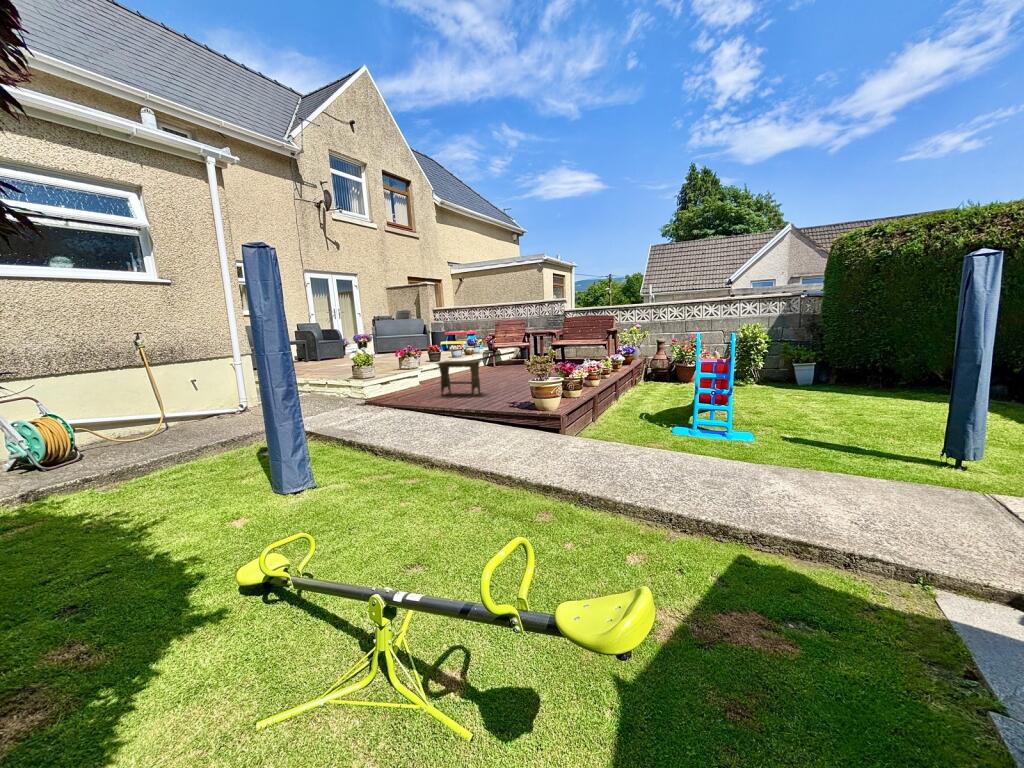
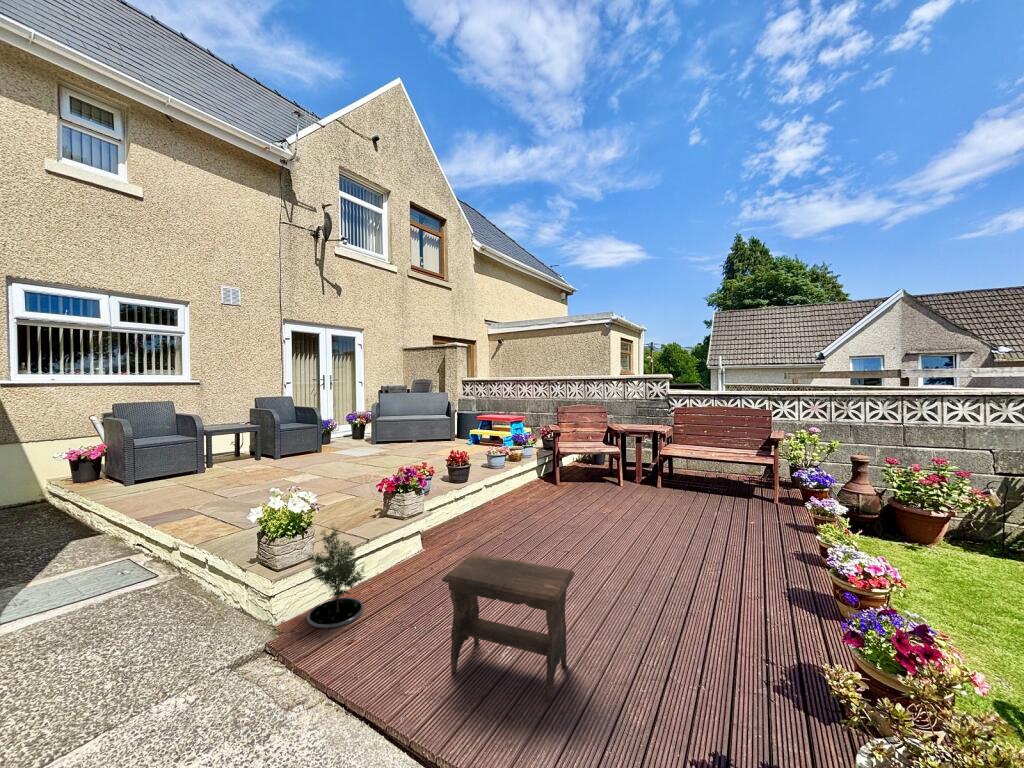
potted tree: none [381,356,406,394] -> present [307,527,366,629]

